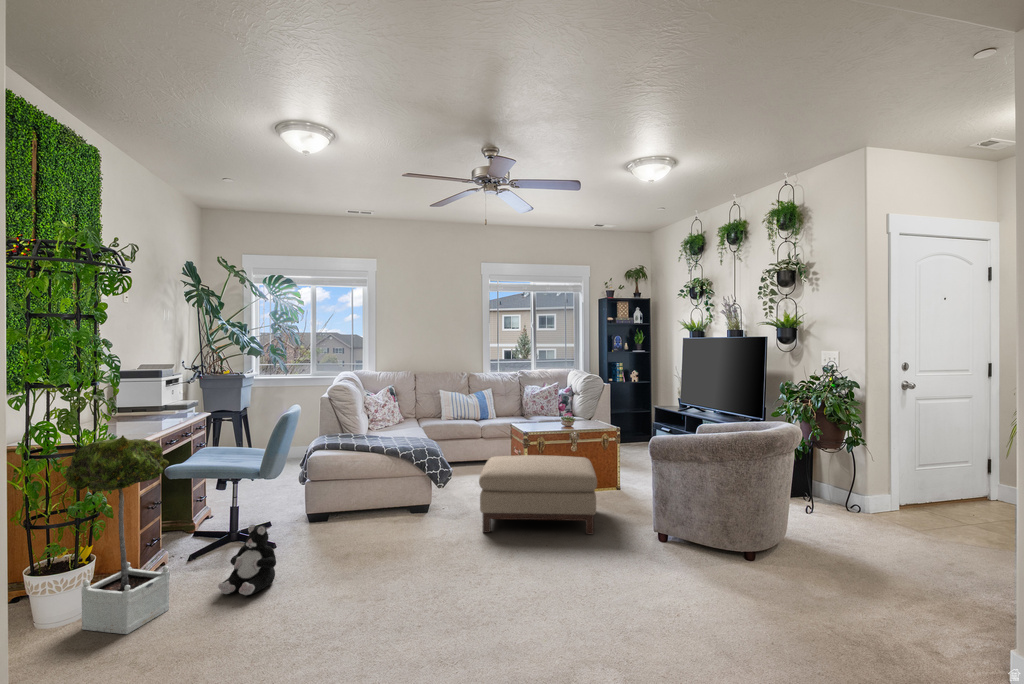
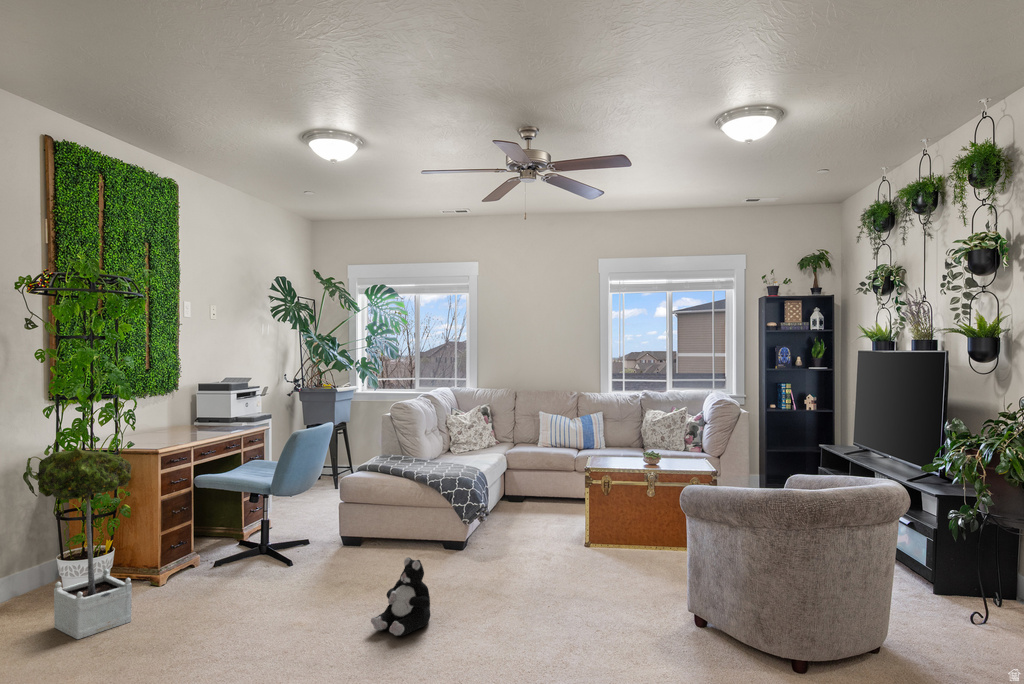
ottoman: present [479,455,597,534] -> none [489,495,653,609]
plush toy: present [218,525,276,596] -> present [371,558,430,636]

